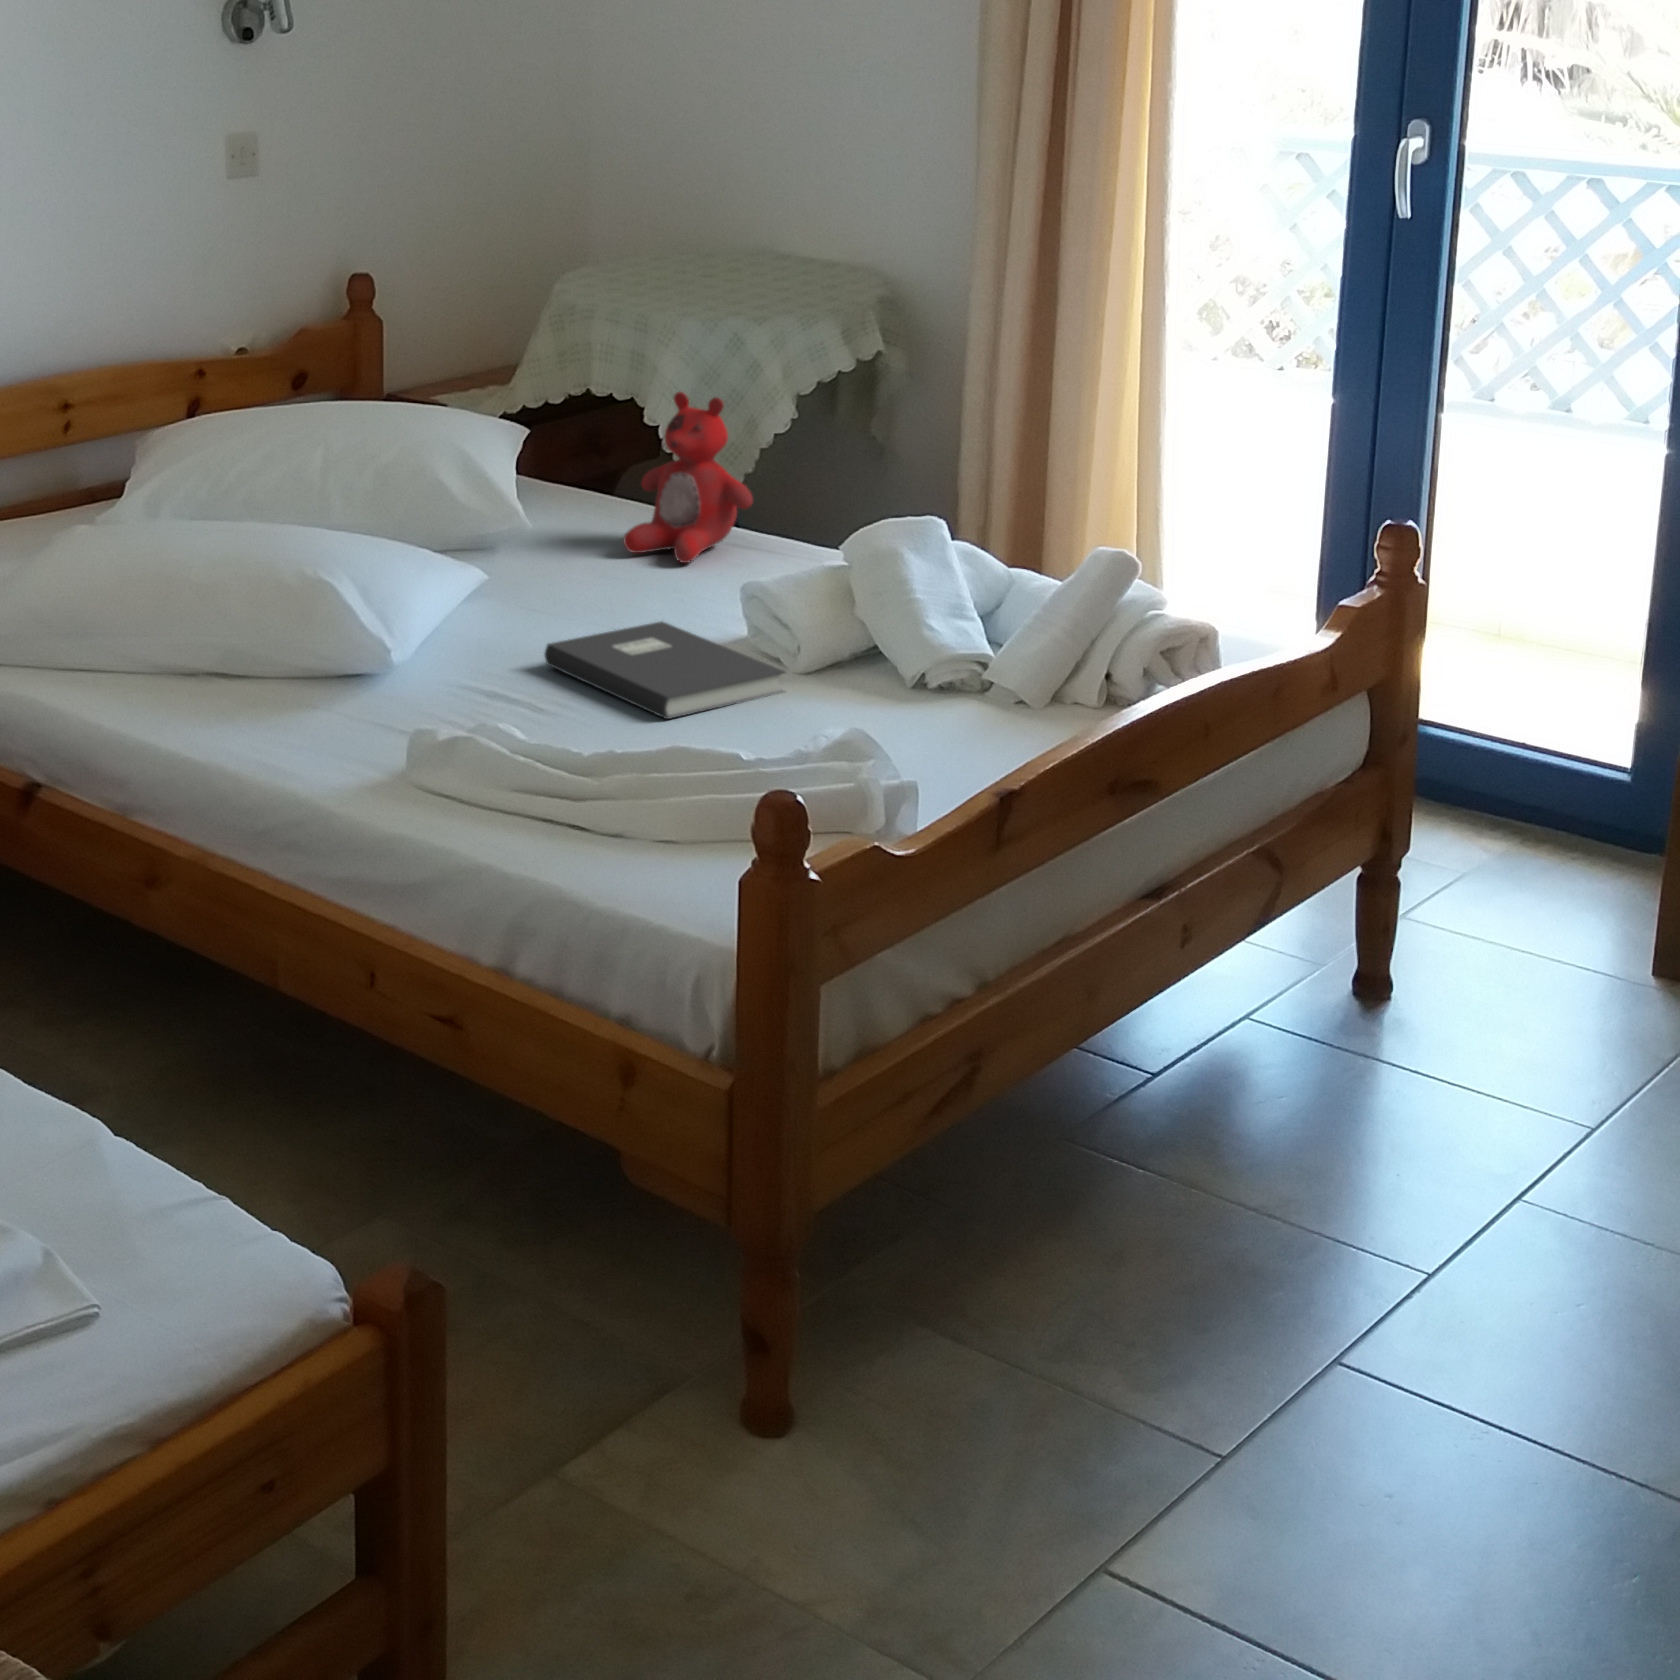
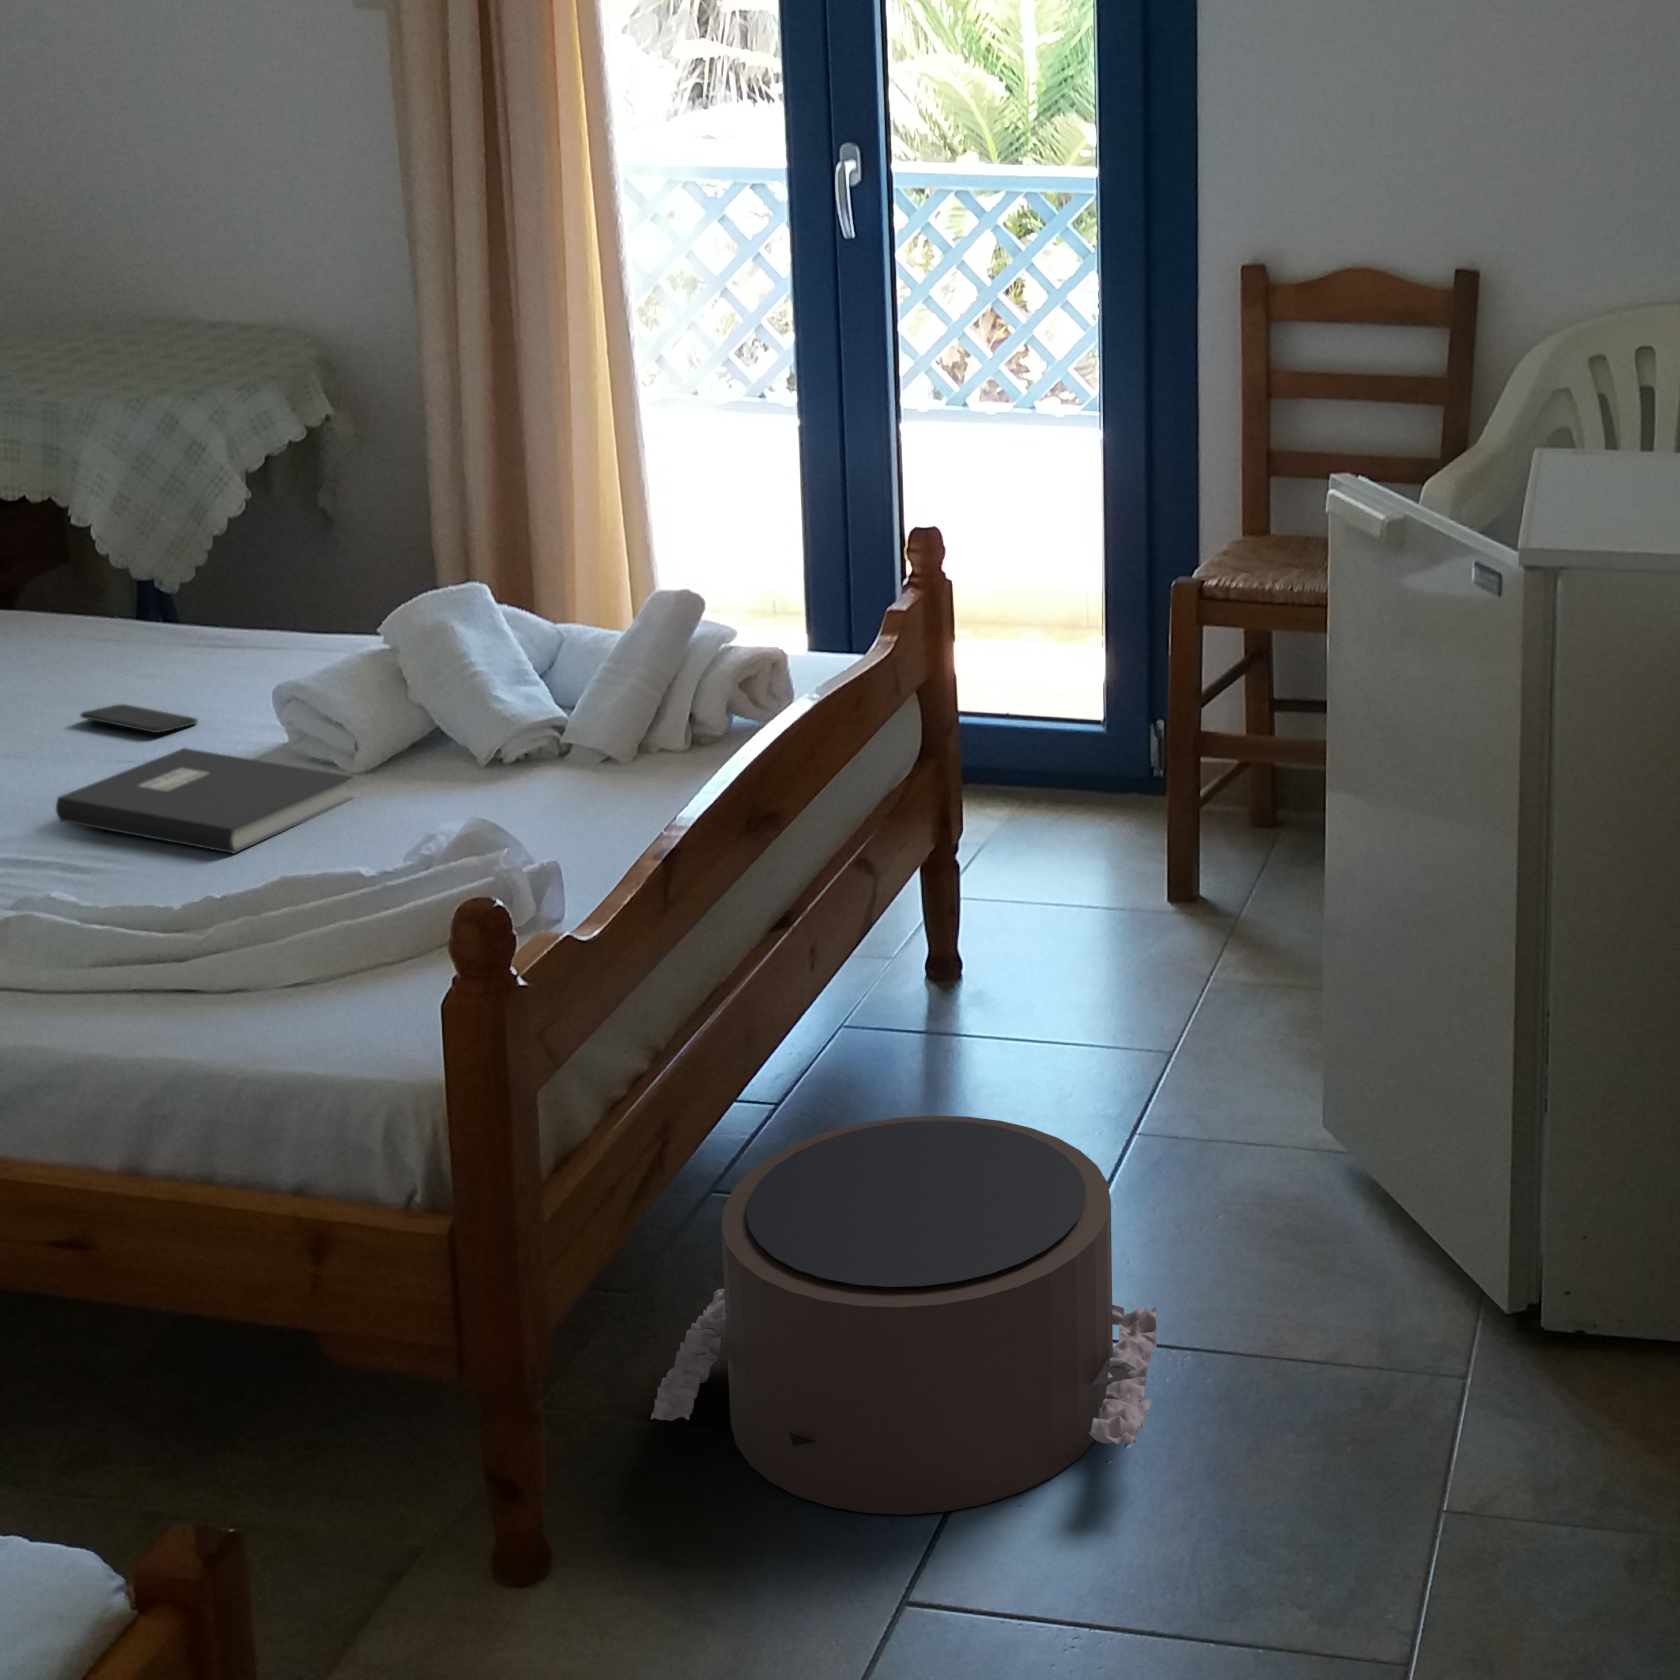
stuffed bear: present [624,392,753,563] -> none [91,491,240,681]
smartphone: none [600,576,689,605] -> present [81,704,197,733]
pouf: none [912,1104,1458,1517] -> present [651,1116,1157,1515]

